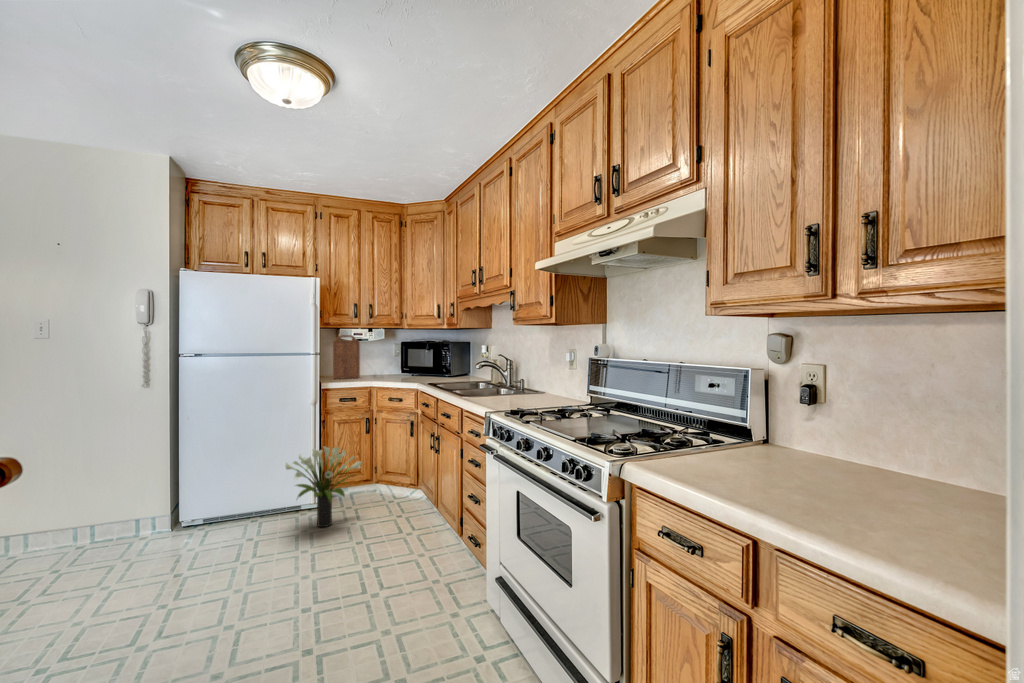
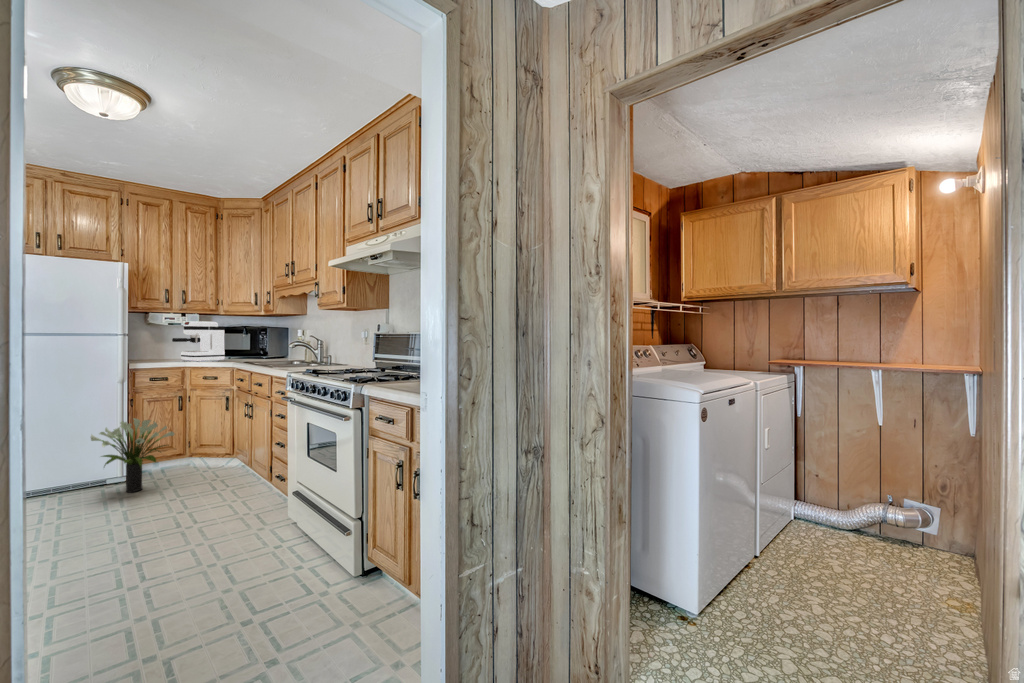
cutting board: present [333,335,360,379] -> none [141,319,171,360]
coffee maker: none [360,338,409,382] -> present [172,321,225,361]

